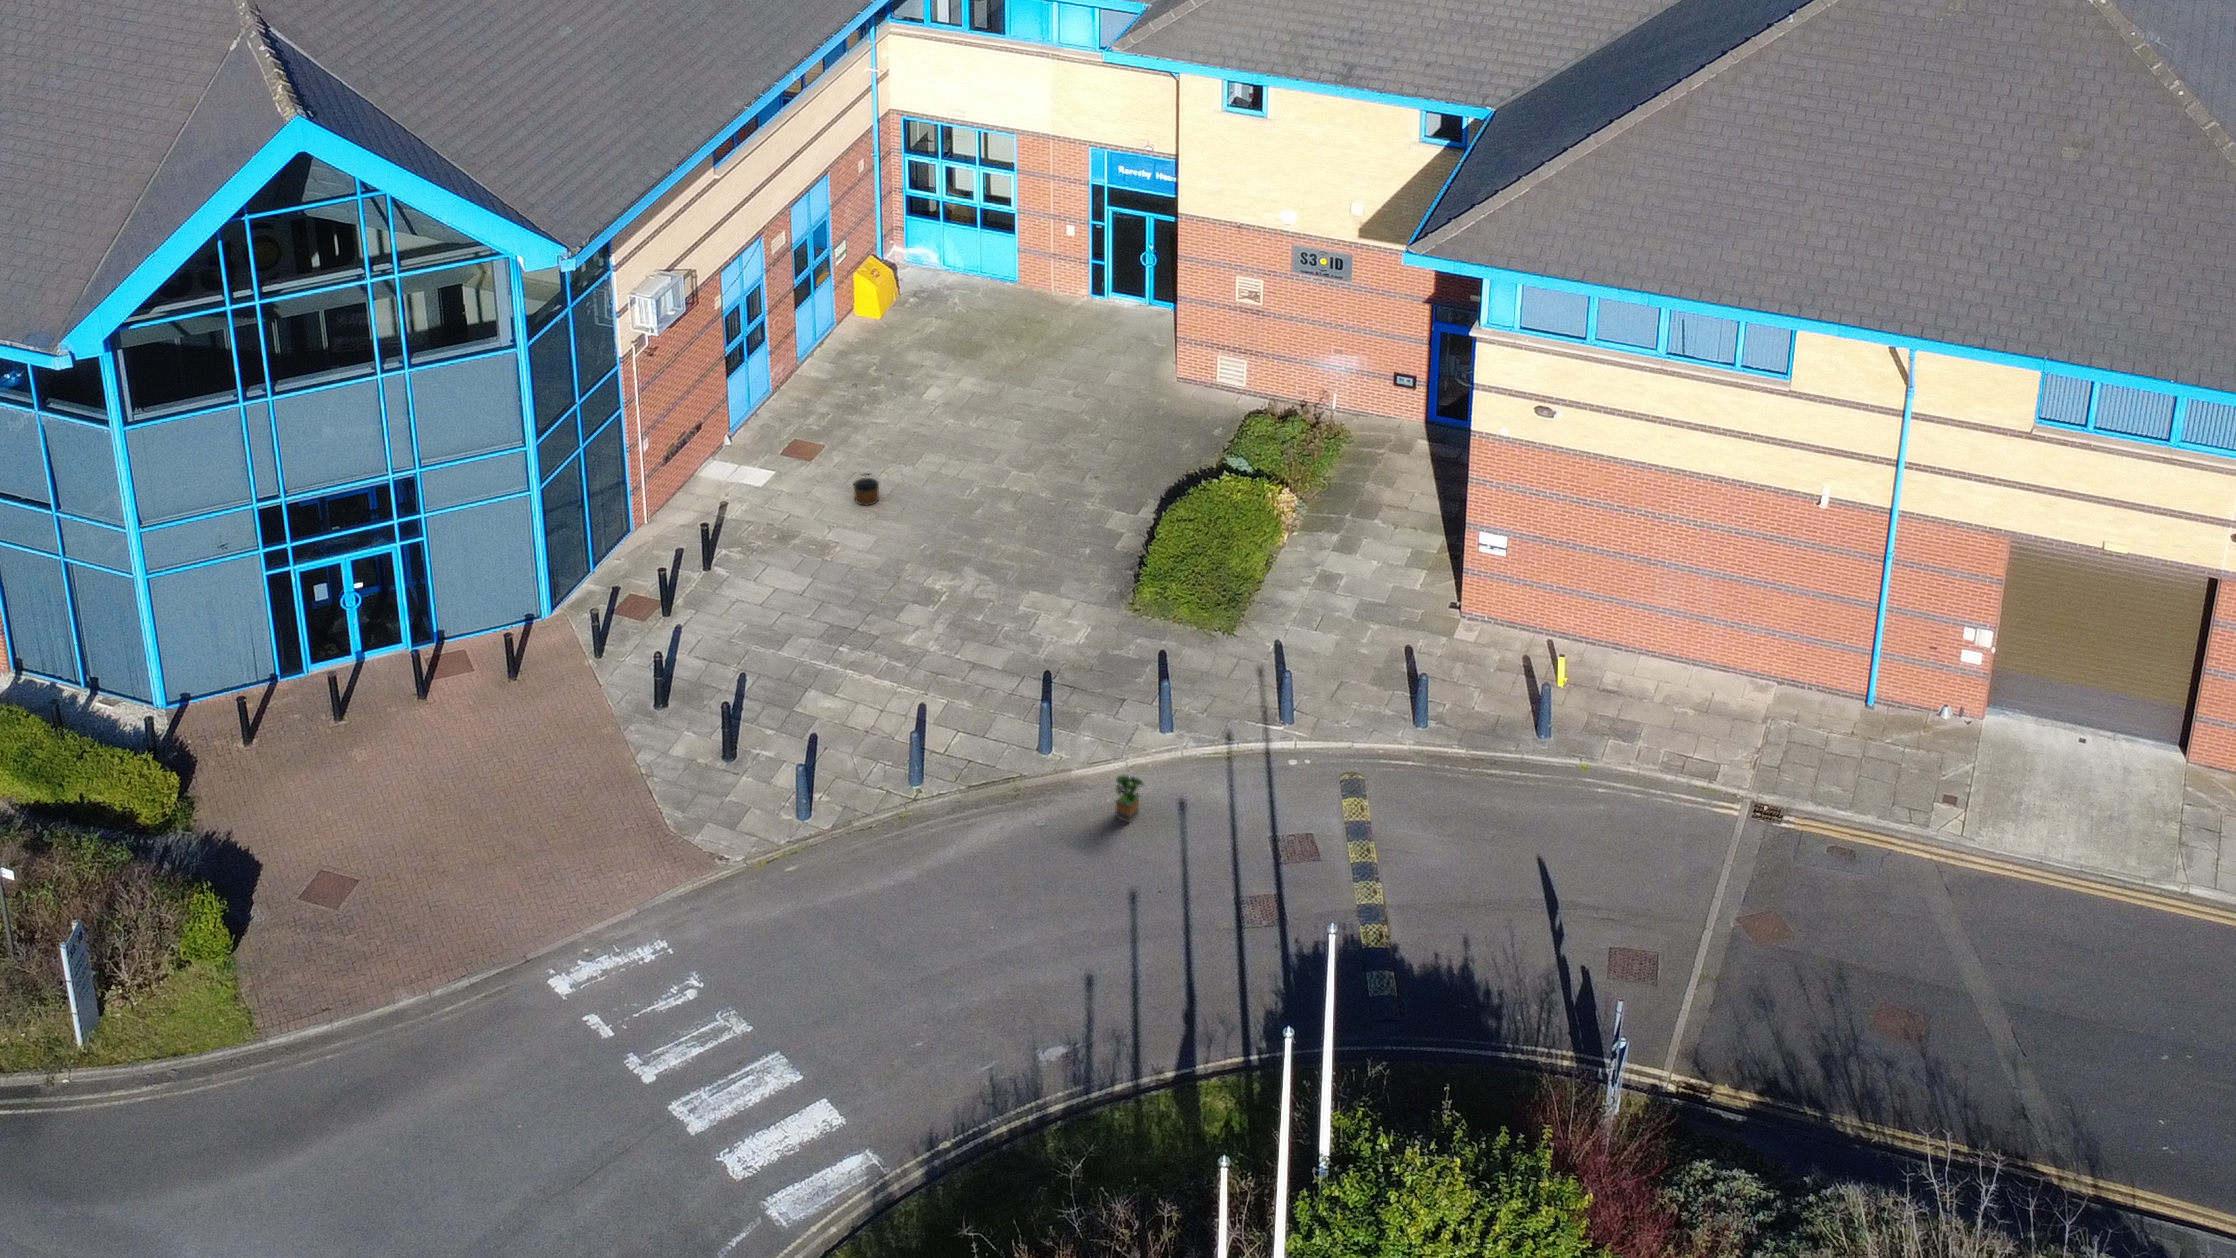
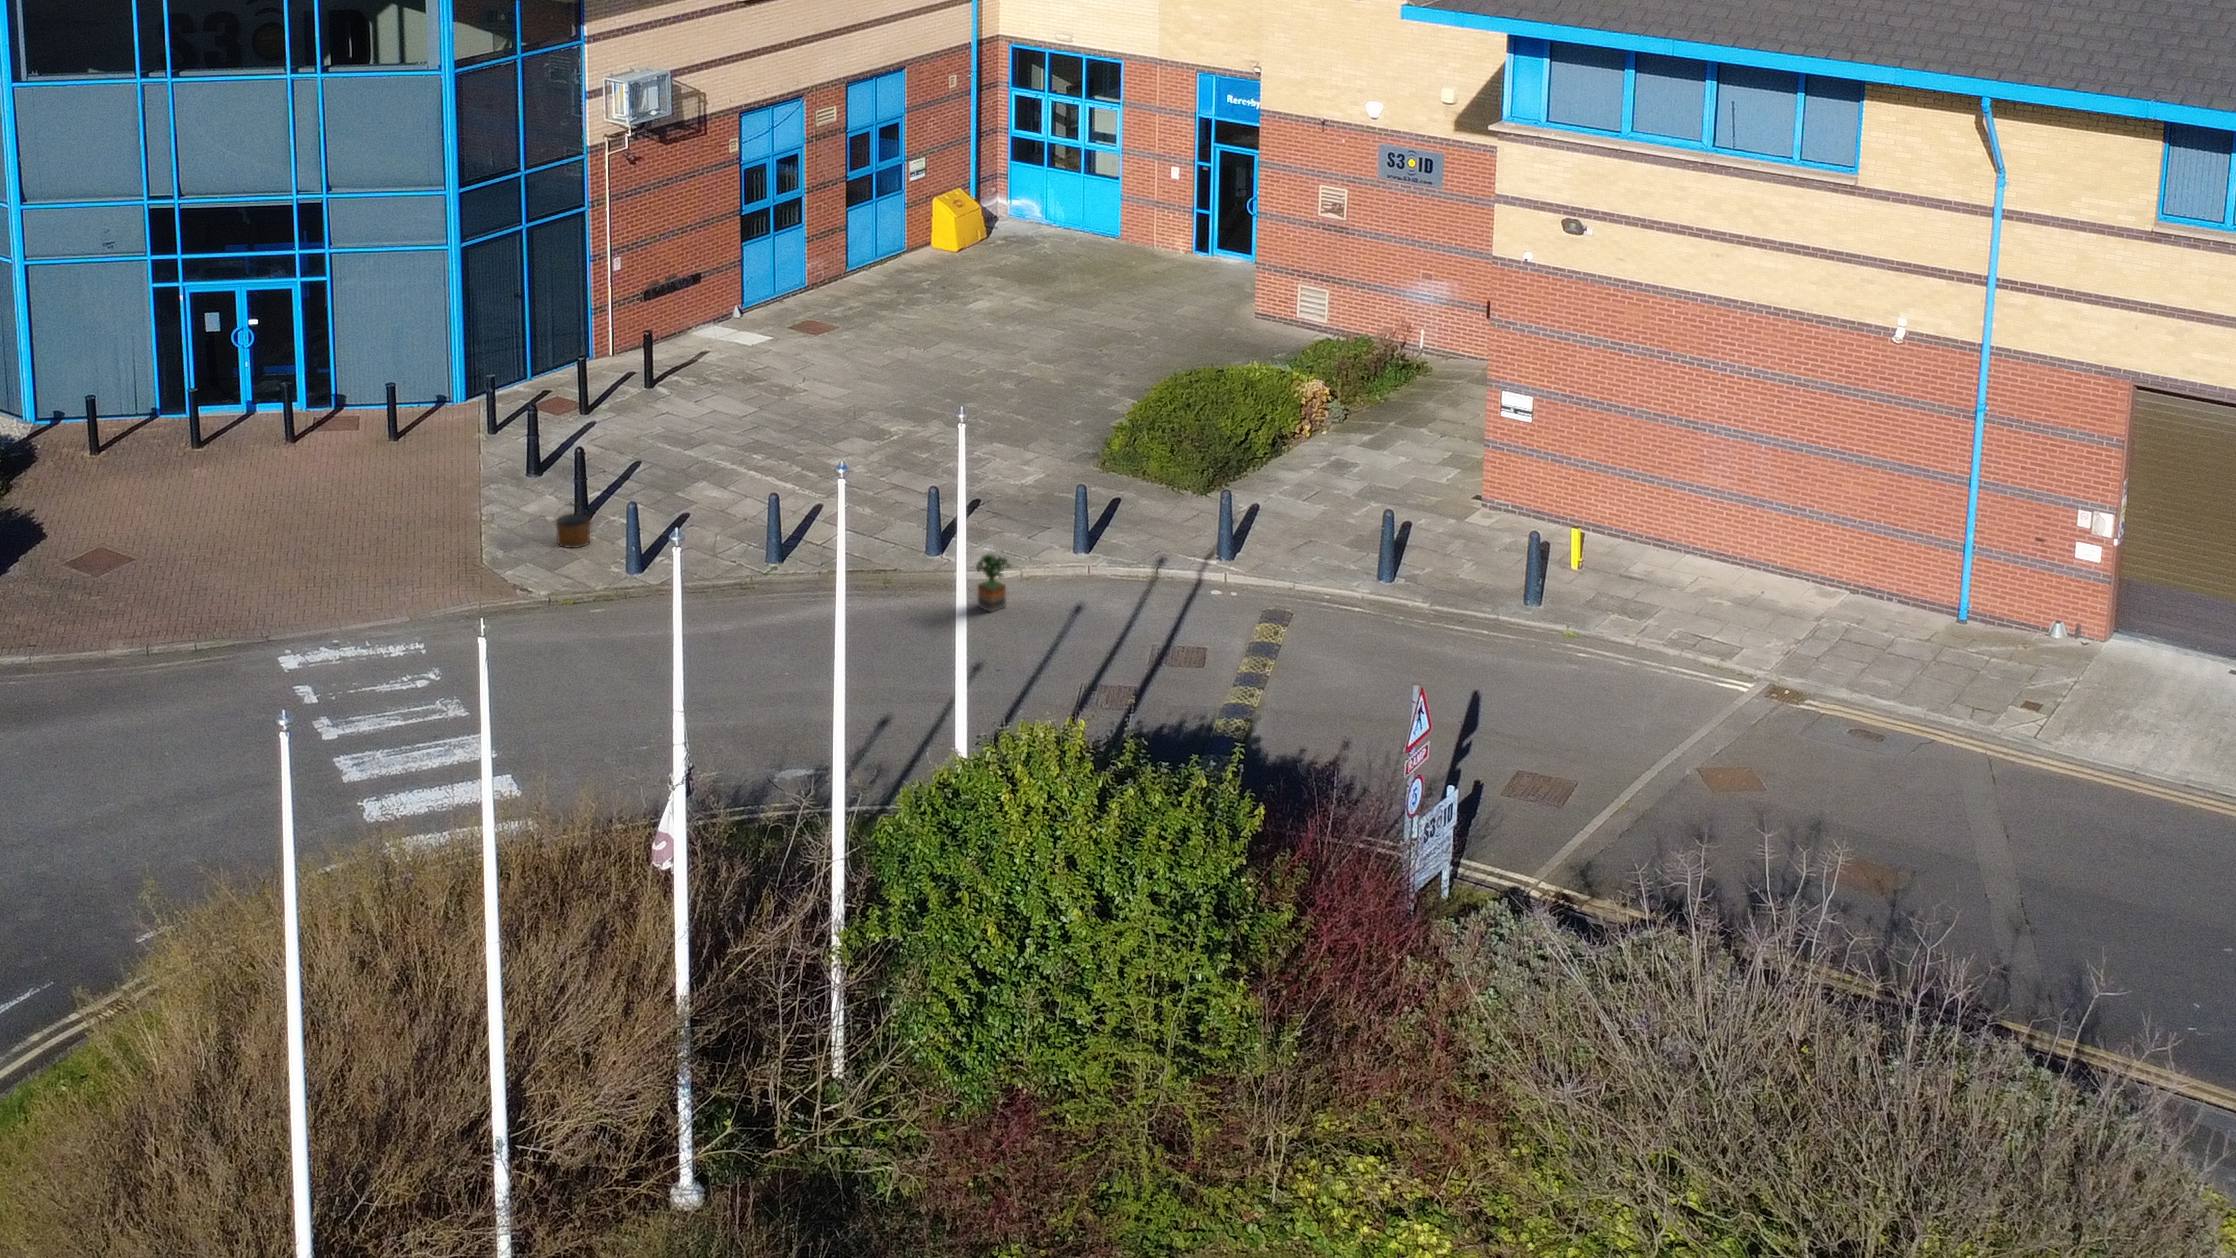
bucket: present [853,474,879,505] -> present [556,504,591,548]

